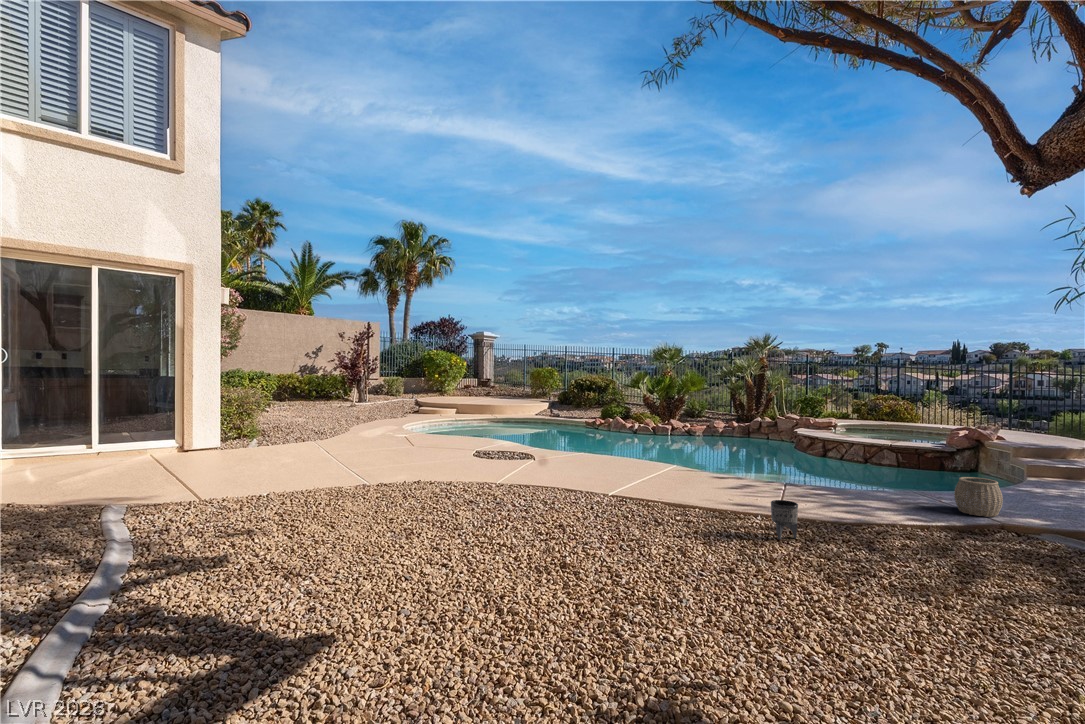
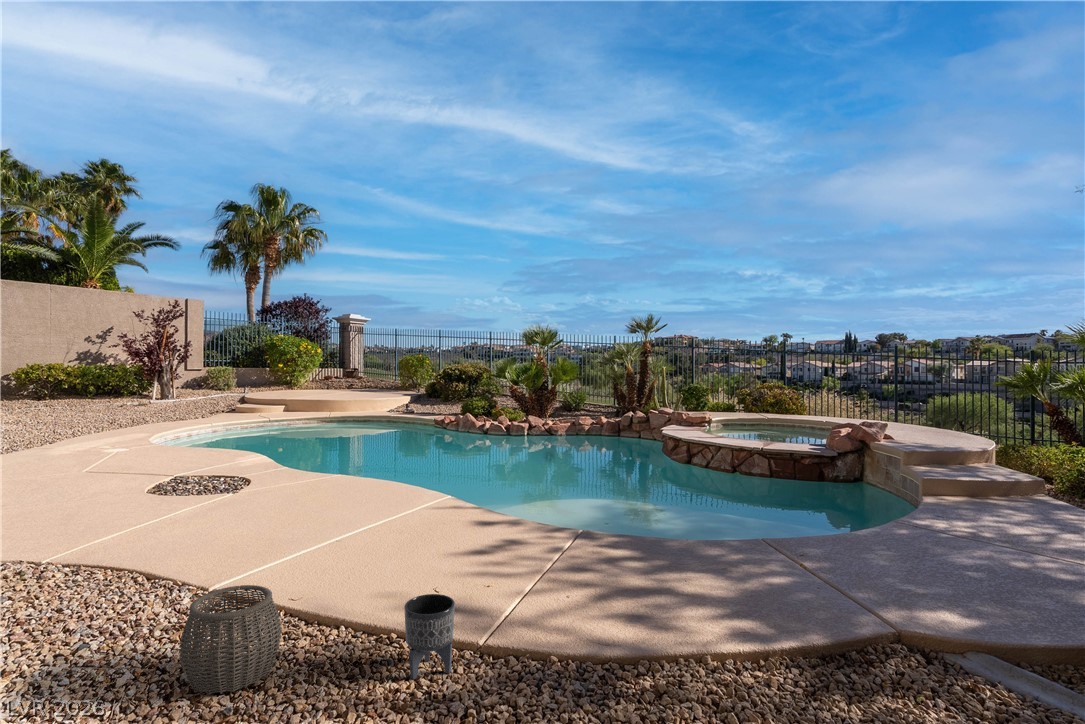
woven basket: present [954,477,1003,517] -> present [179,585,282,694]

